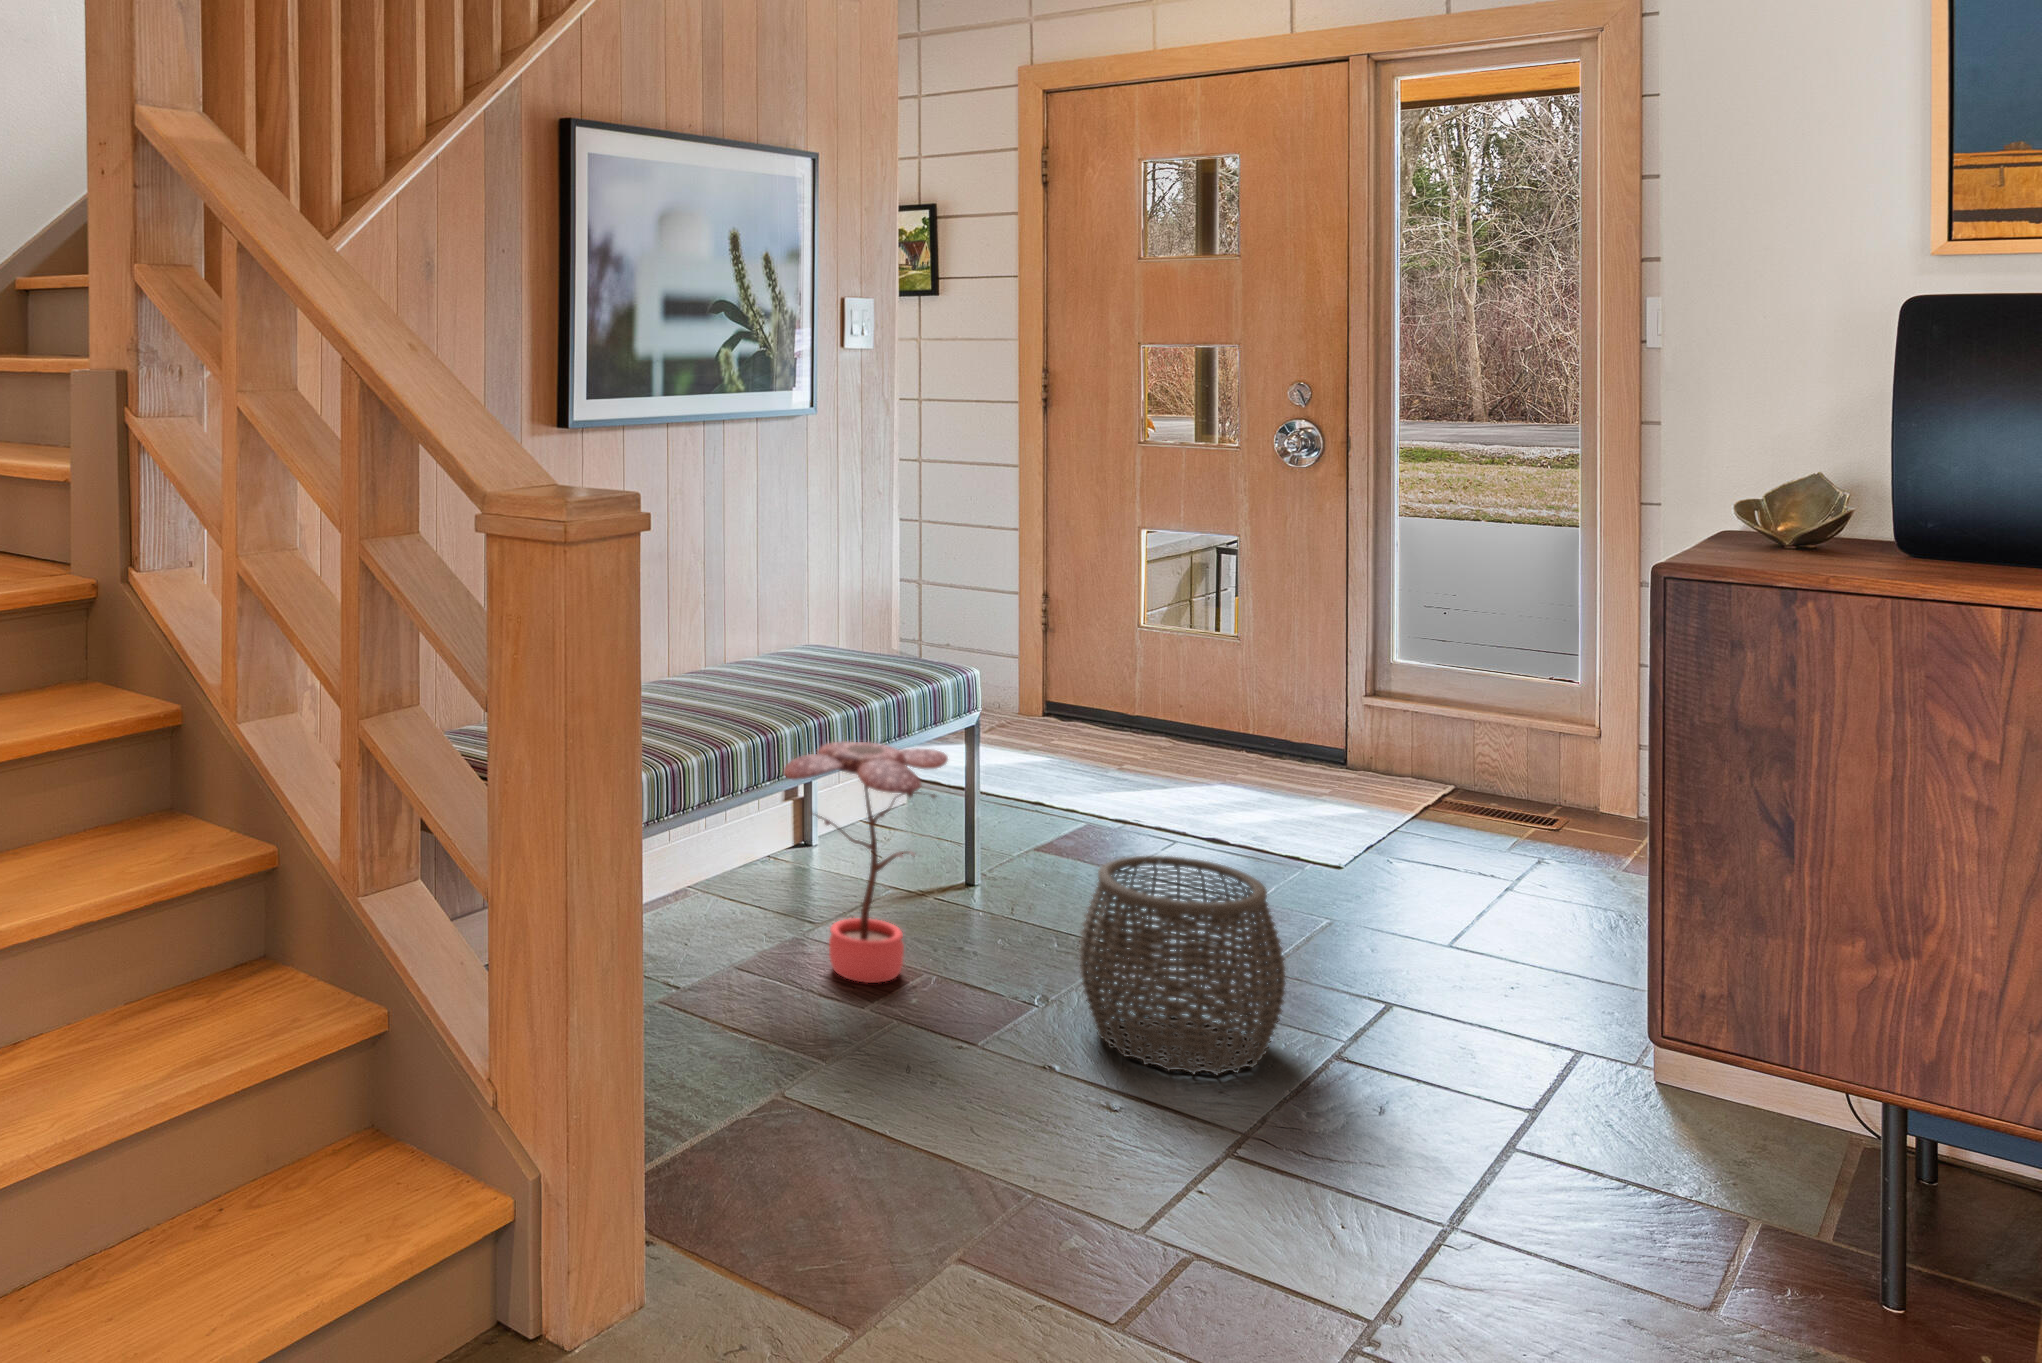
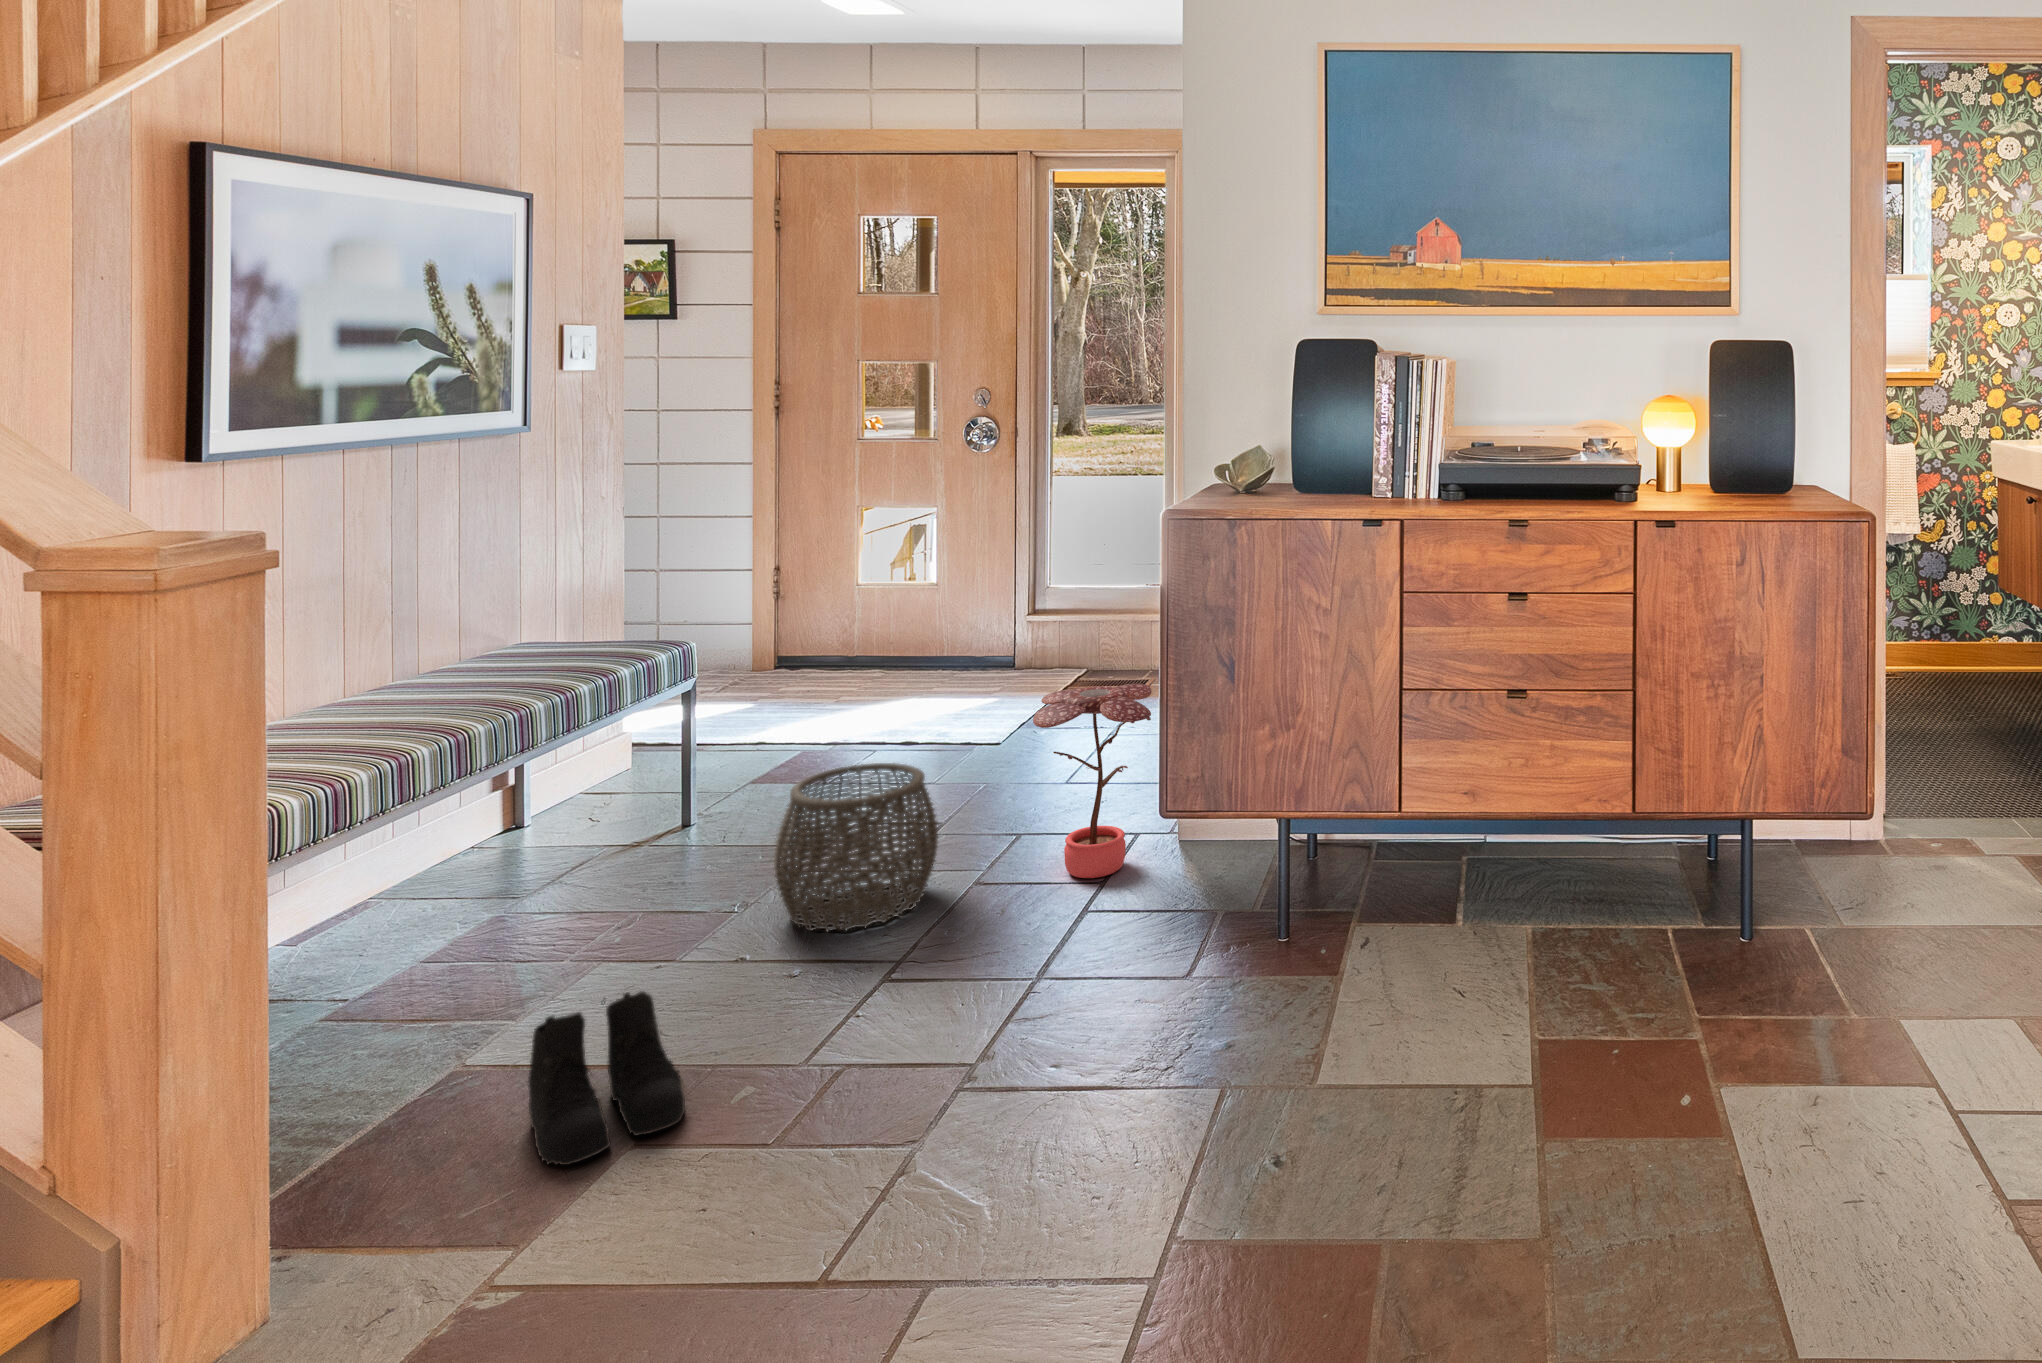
potted plant: present [784,742,948,983] -> present [1033,684,1152,878]
boots: none [847,1070,1005,1253] -> present [528,991,685,1165]

